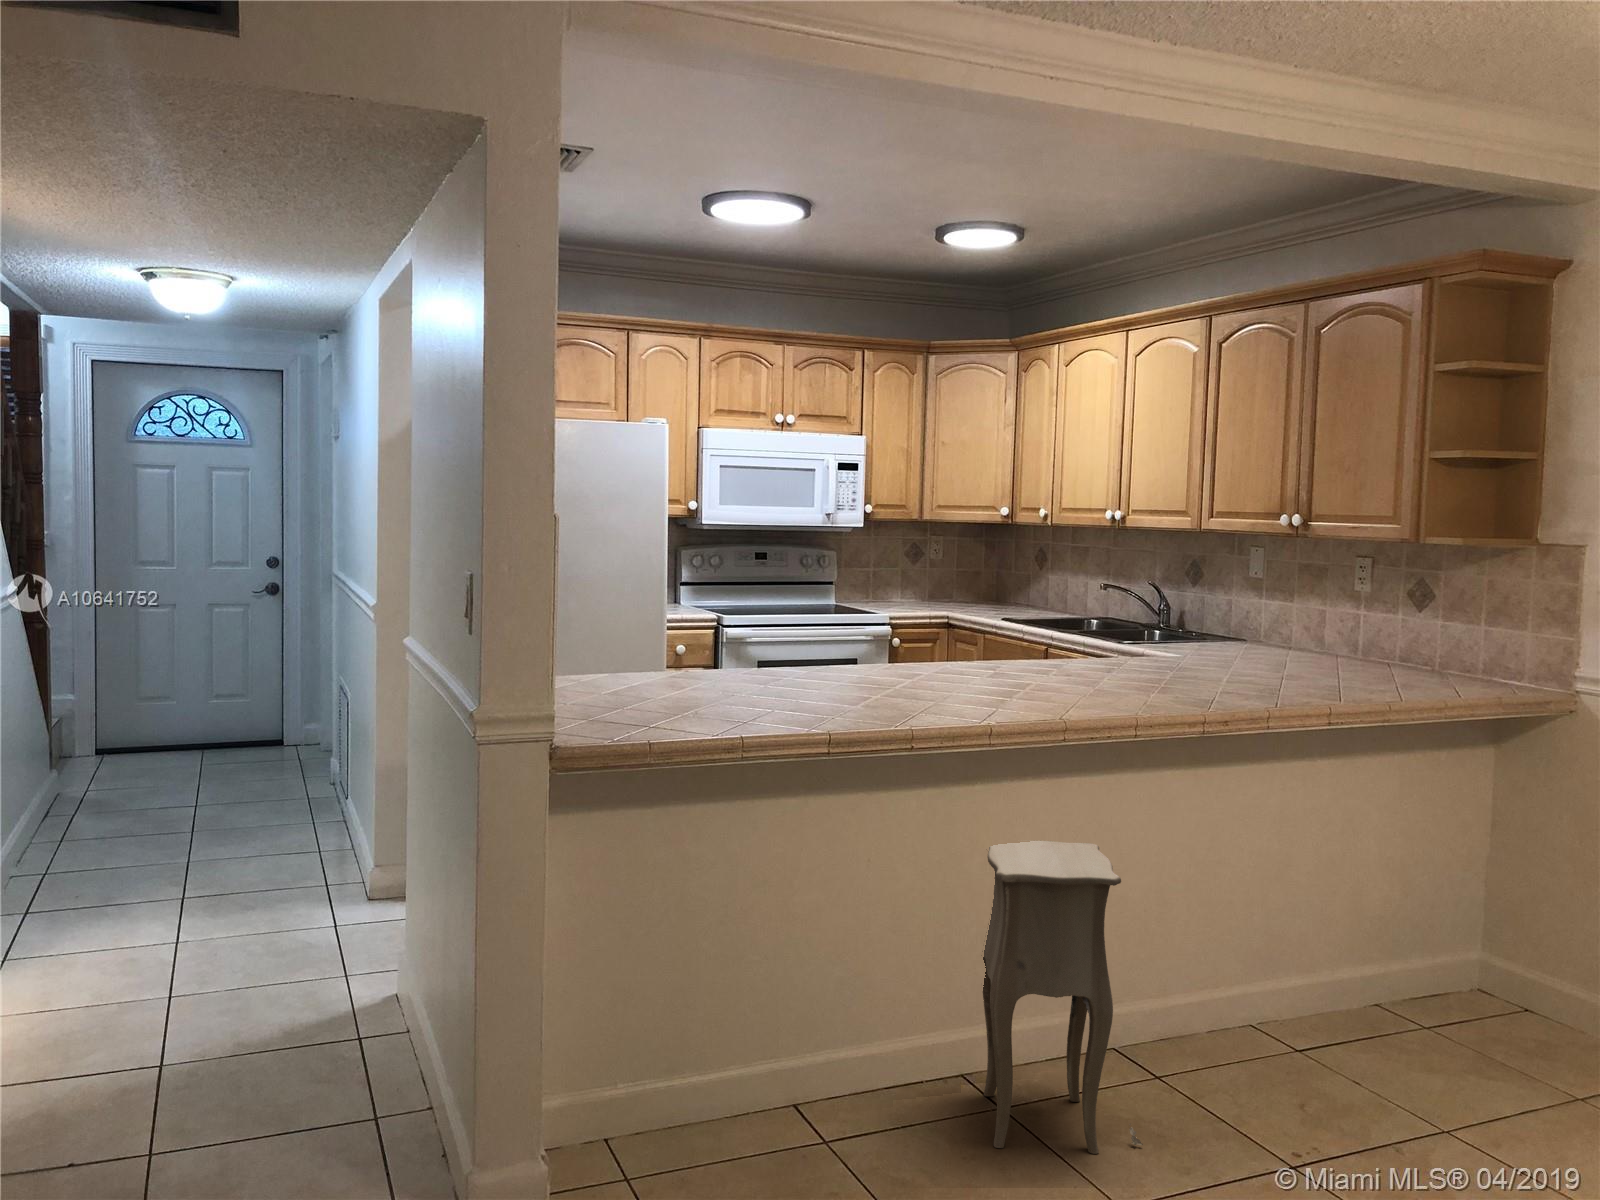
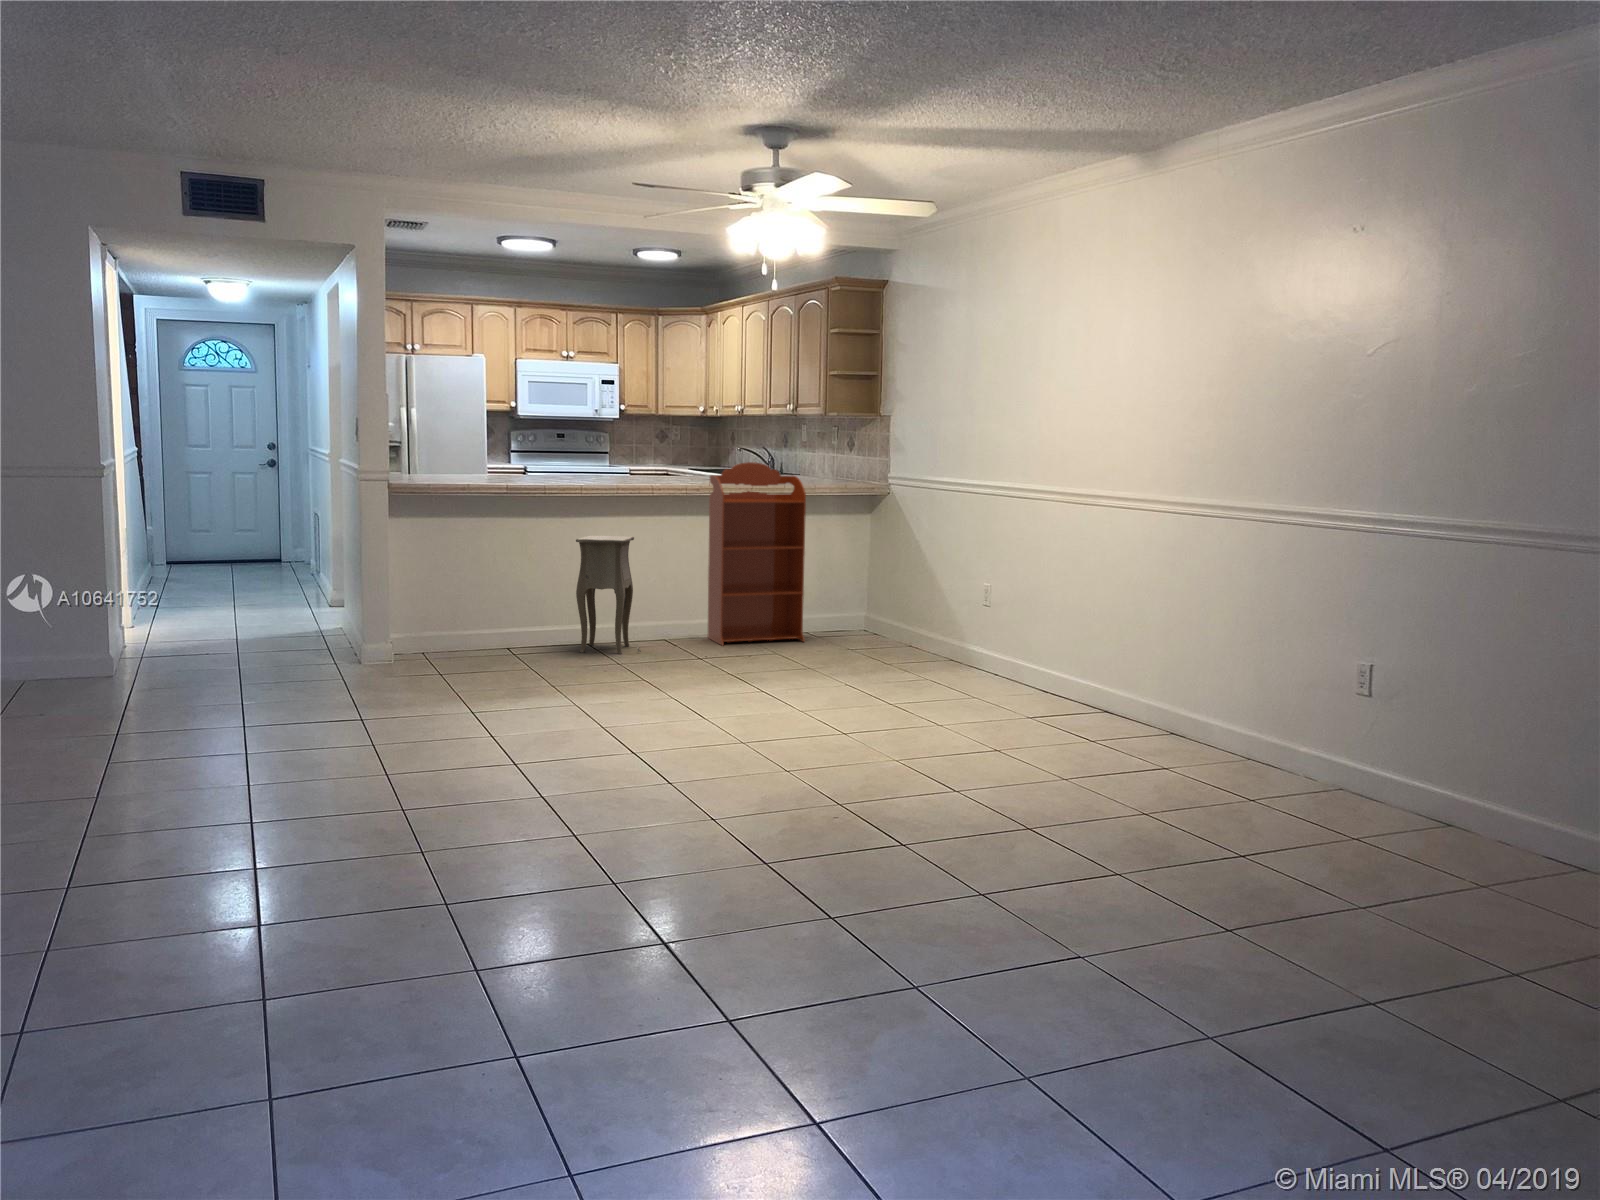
bookcase: none [1208,655,1450,1090] -> present [708,462,806,646]

